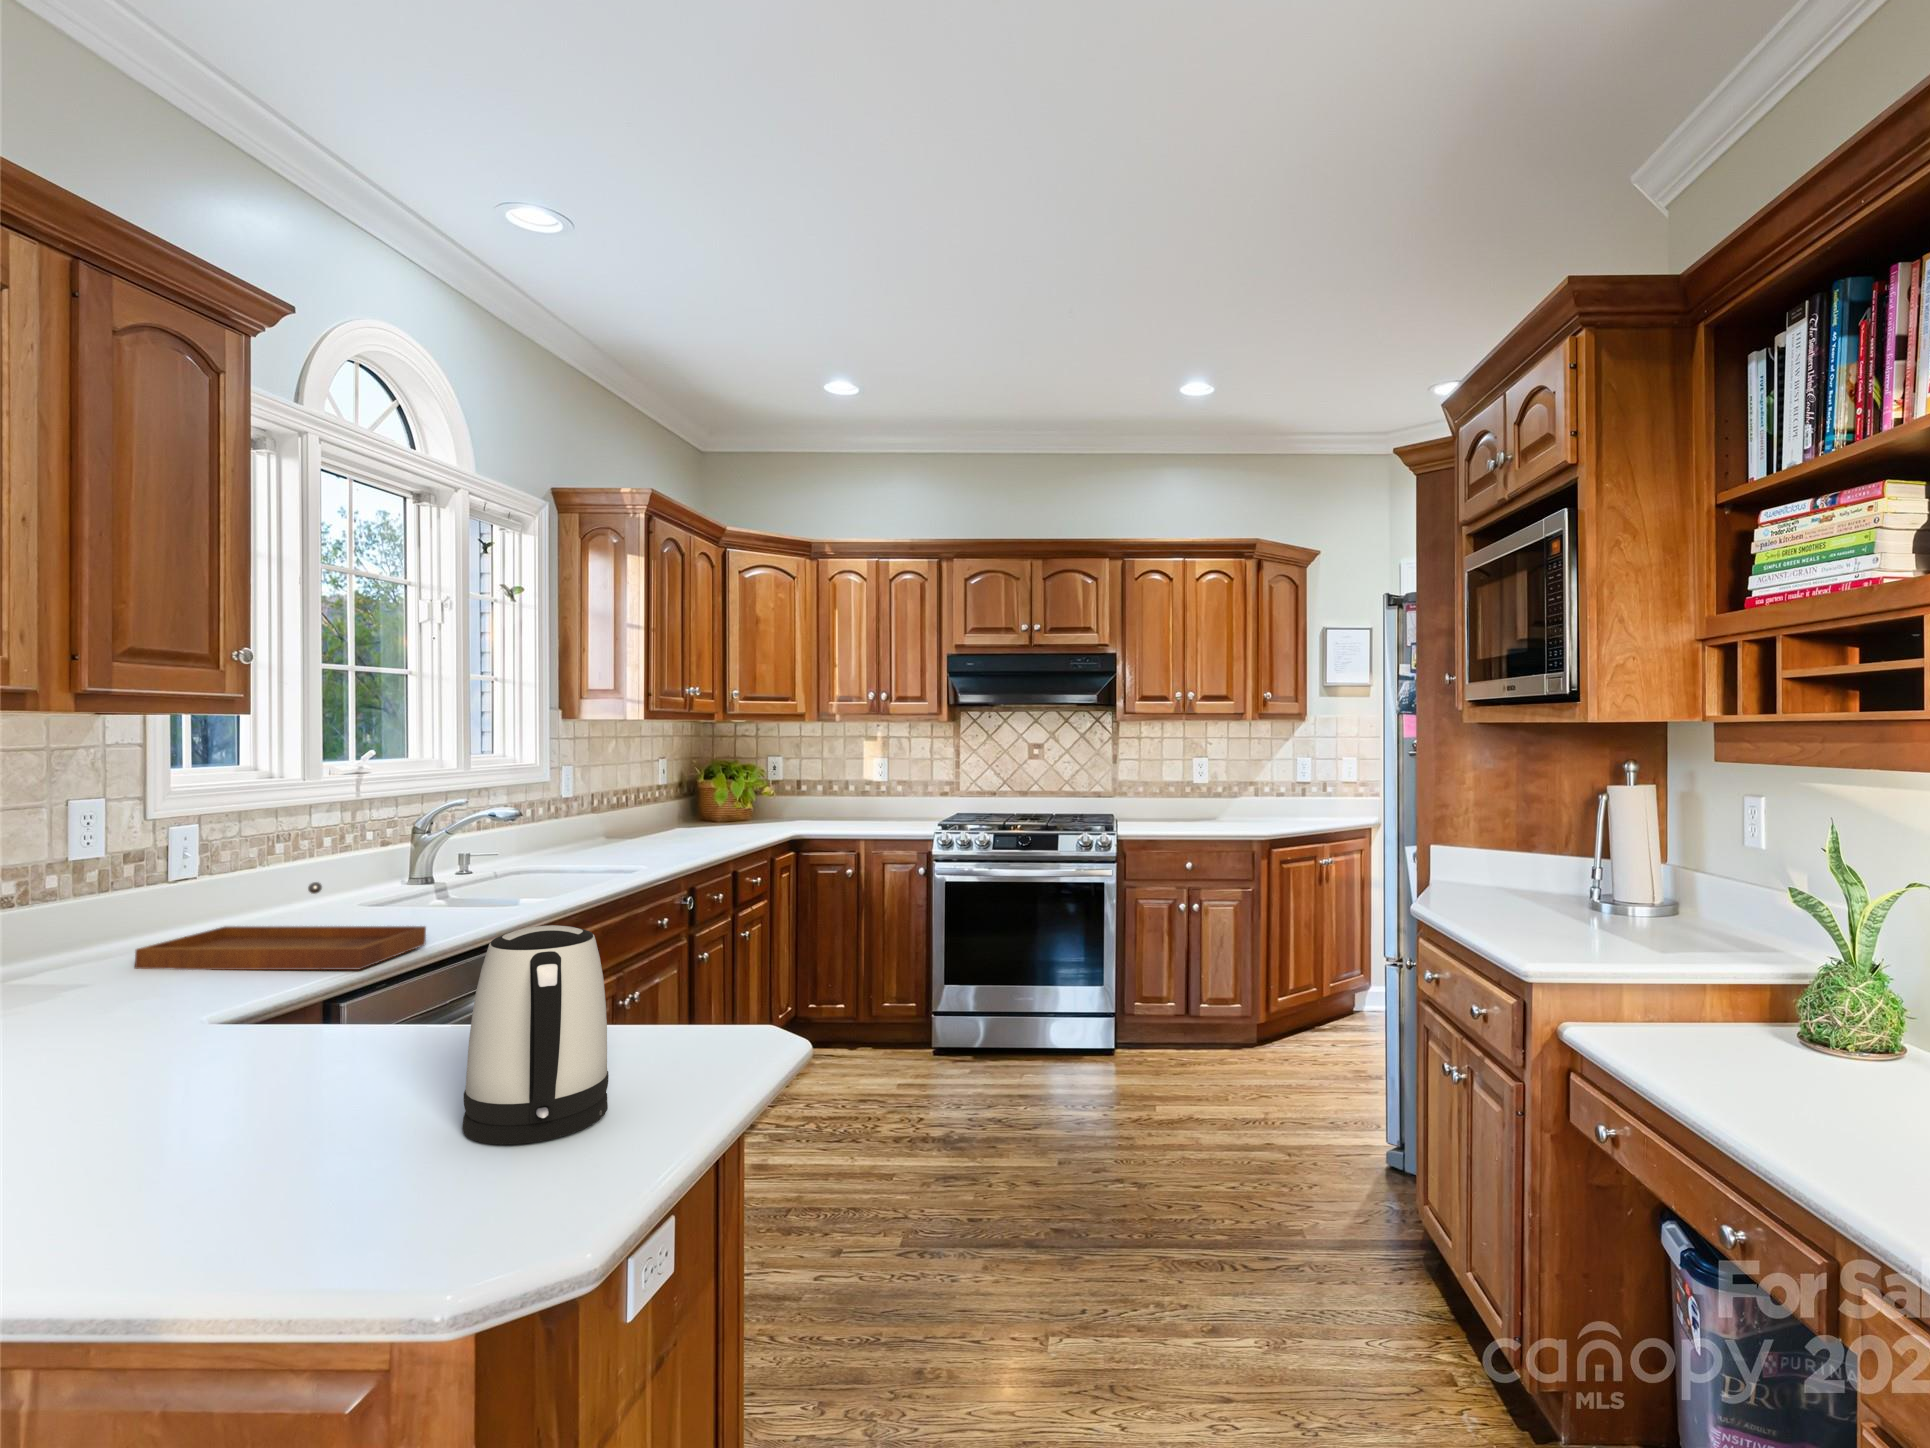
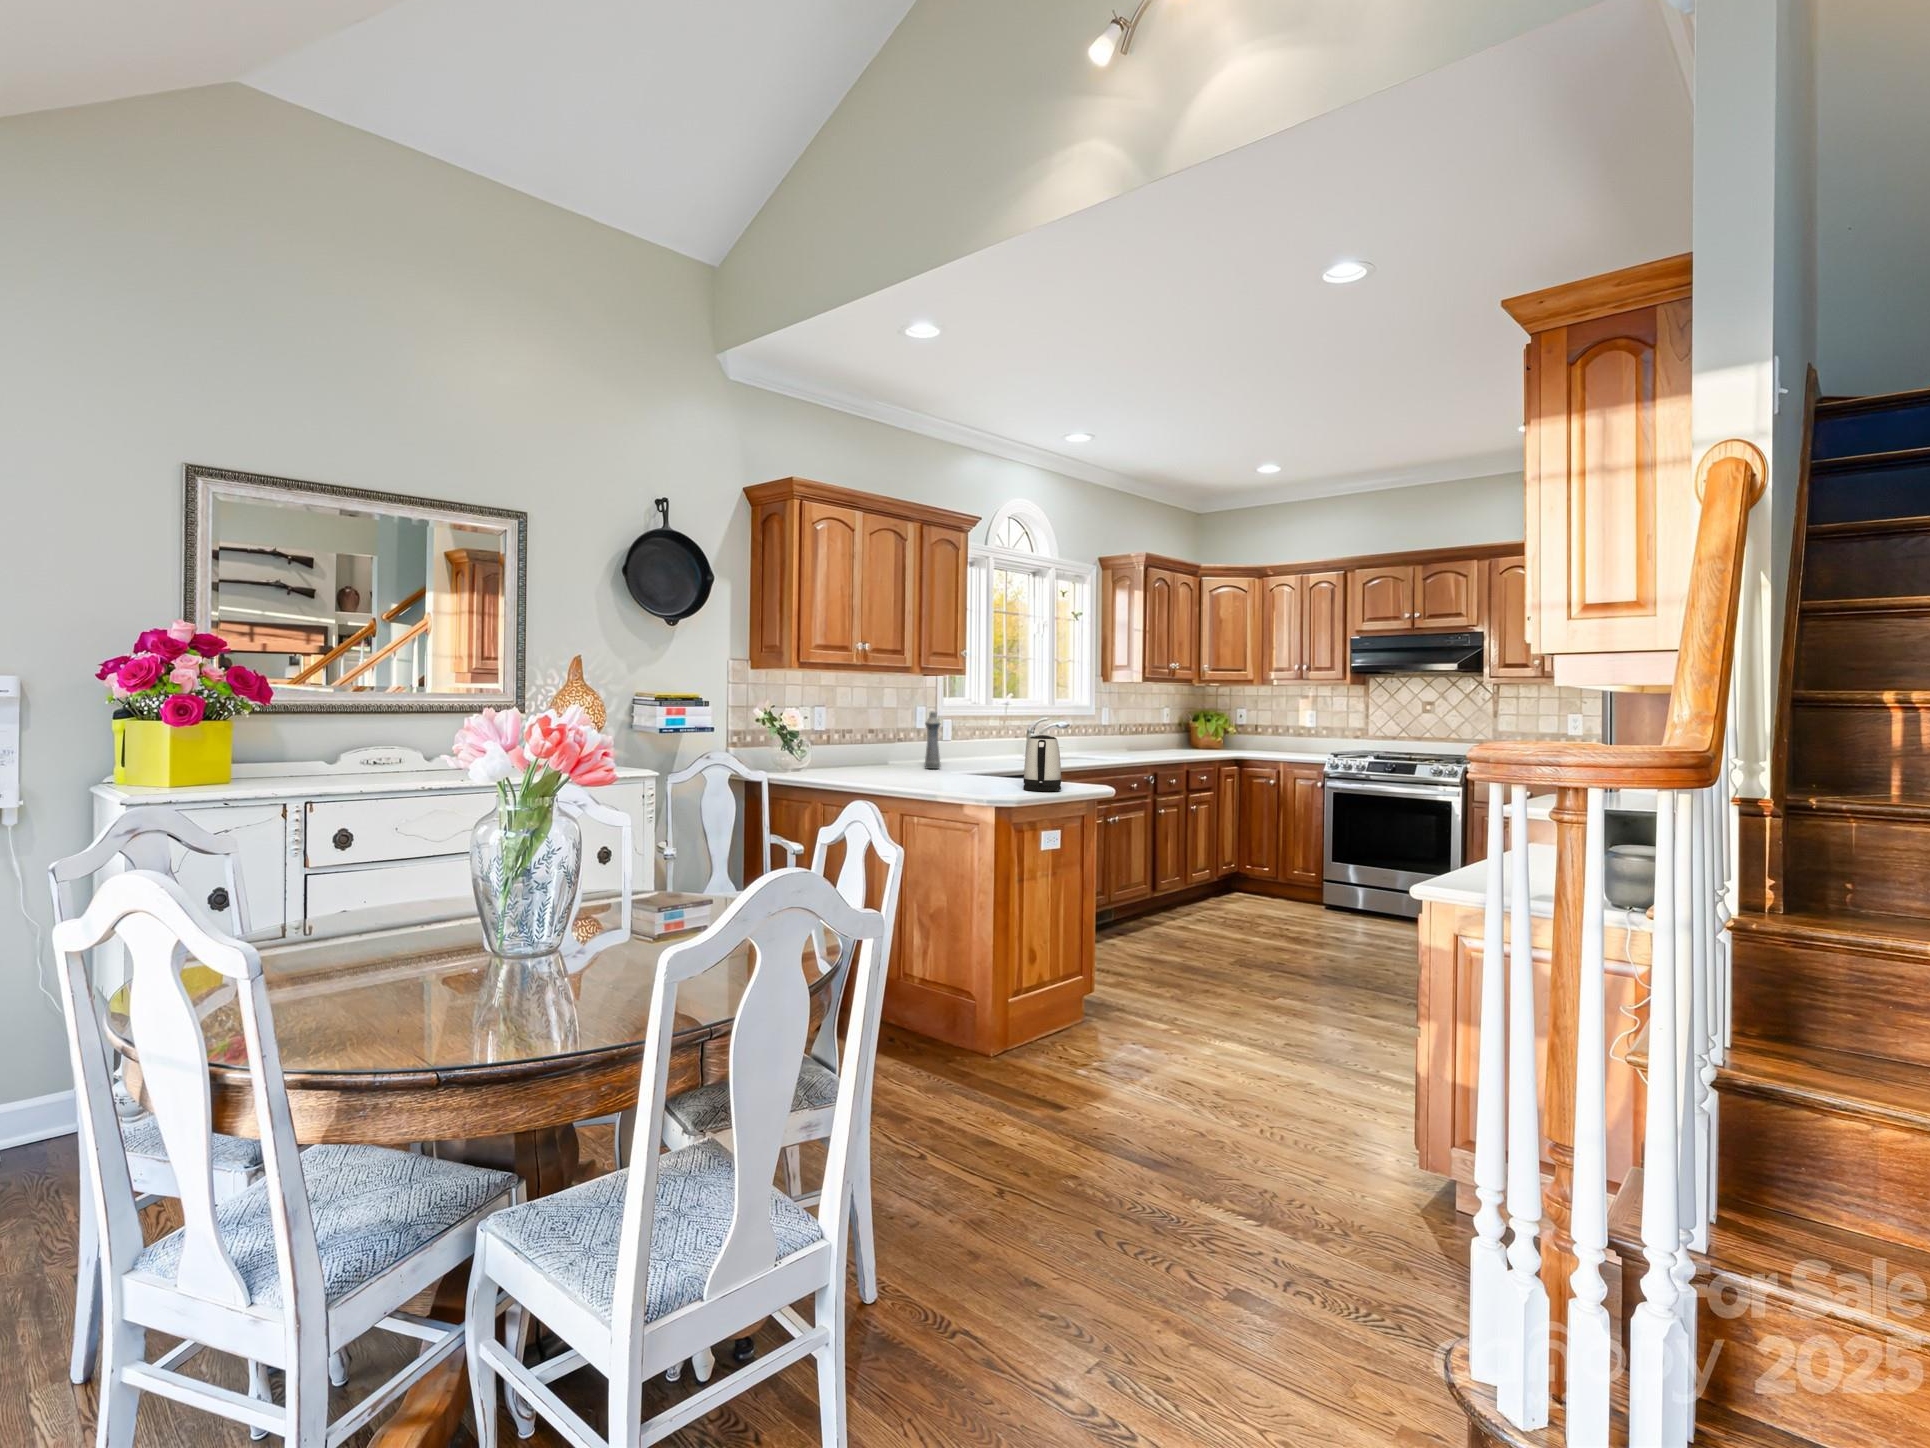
bottle: none [64,823,138,1003] -> present [925,712,940,769]
tray: present [135,882,426,970] -> none [938,741,1027,771]

